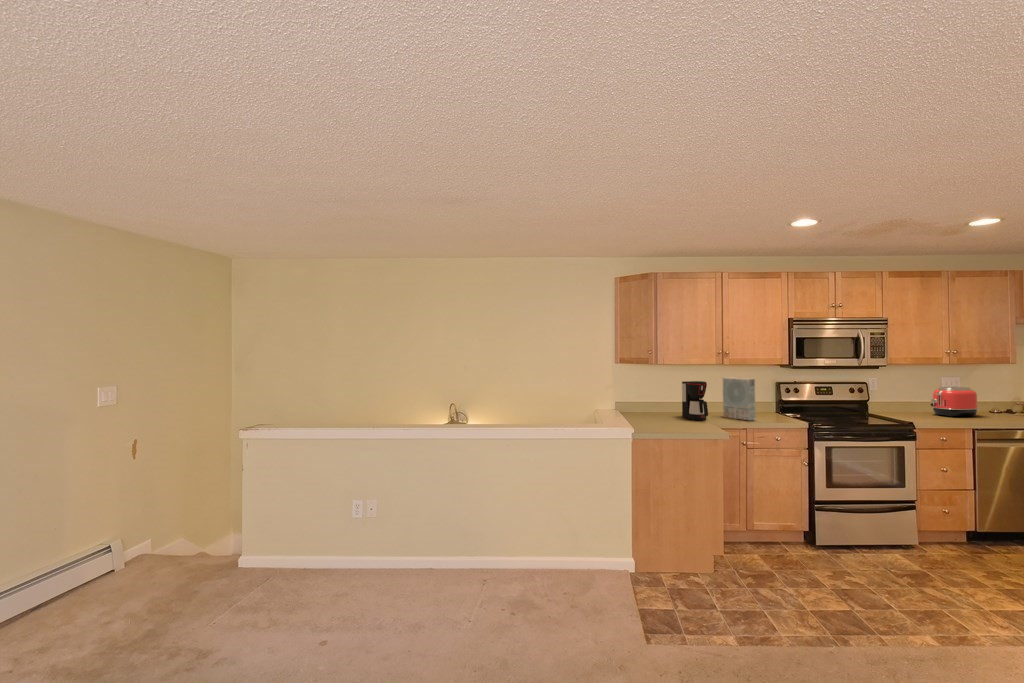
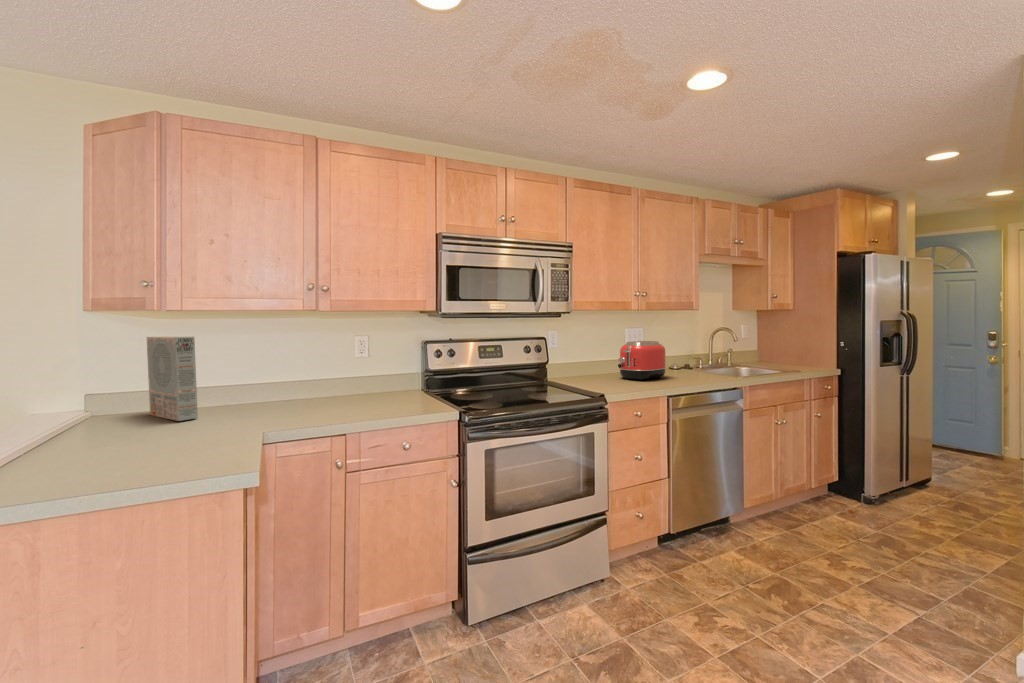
cereal box: present [723,378,755,420] -> present [147,336,198,421]
coffee maker: present [682,381,708,420] -> none [228,343,273,424]

